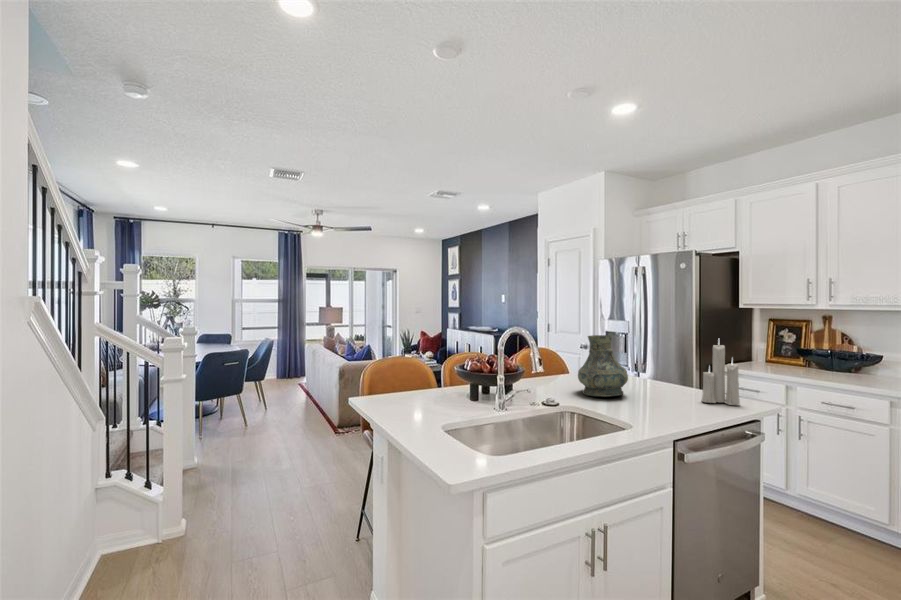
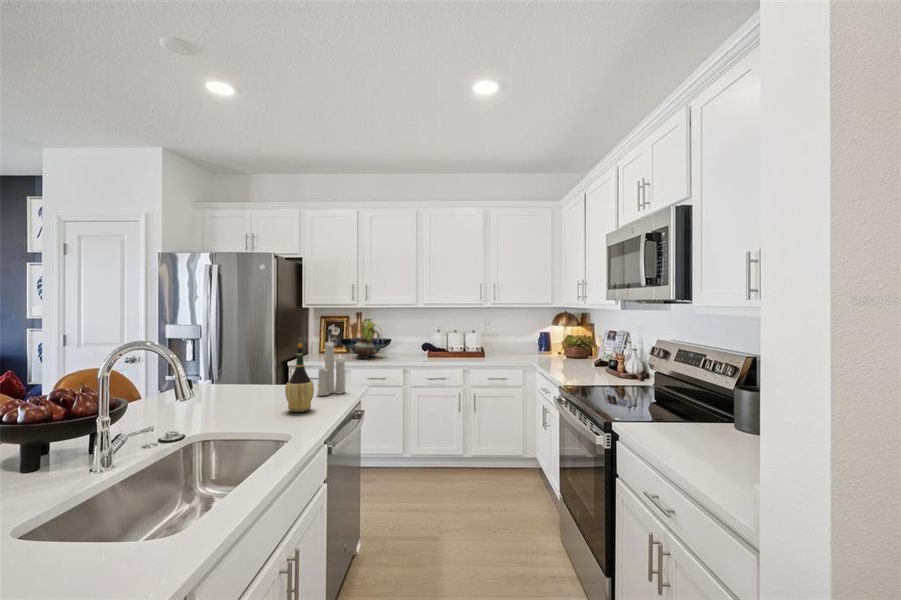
potted plant: none [806,323,857,376] -> present [353,319,381,358]
vase: present [578,335,628,397] -> none [191,342,253,417]
wine bottle: none [651,341,682,411] -> present [285,343,314,412]

